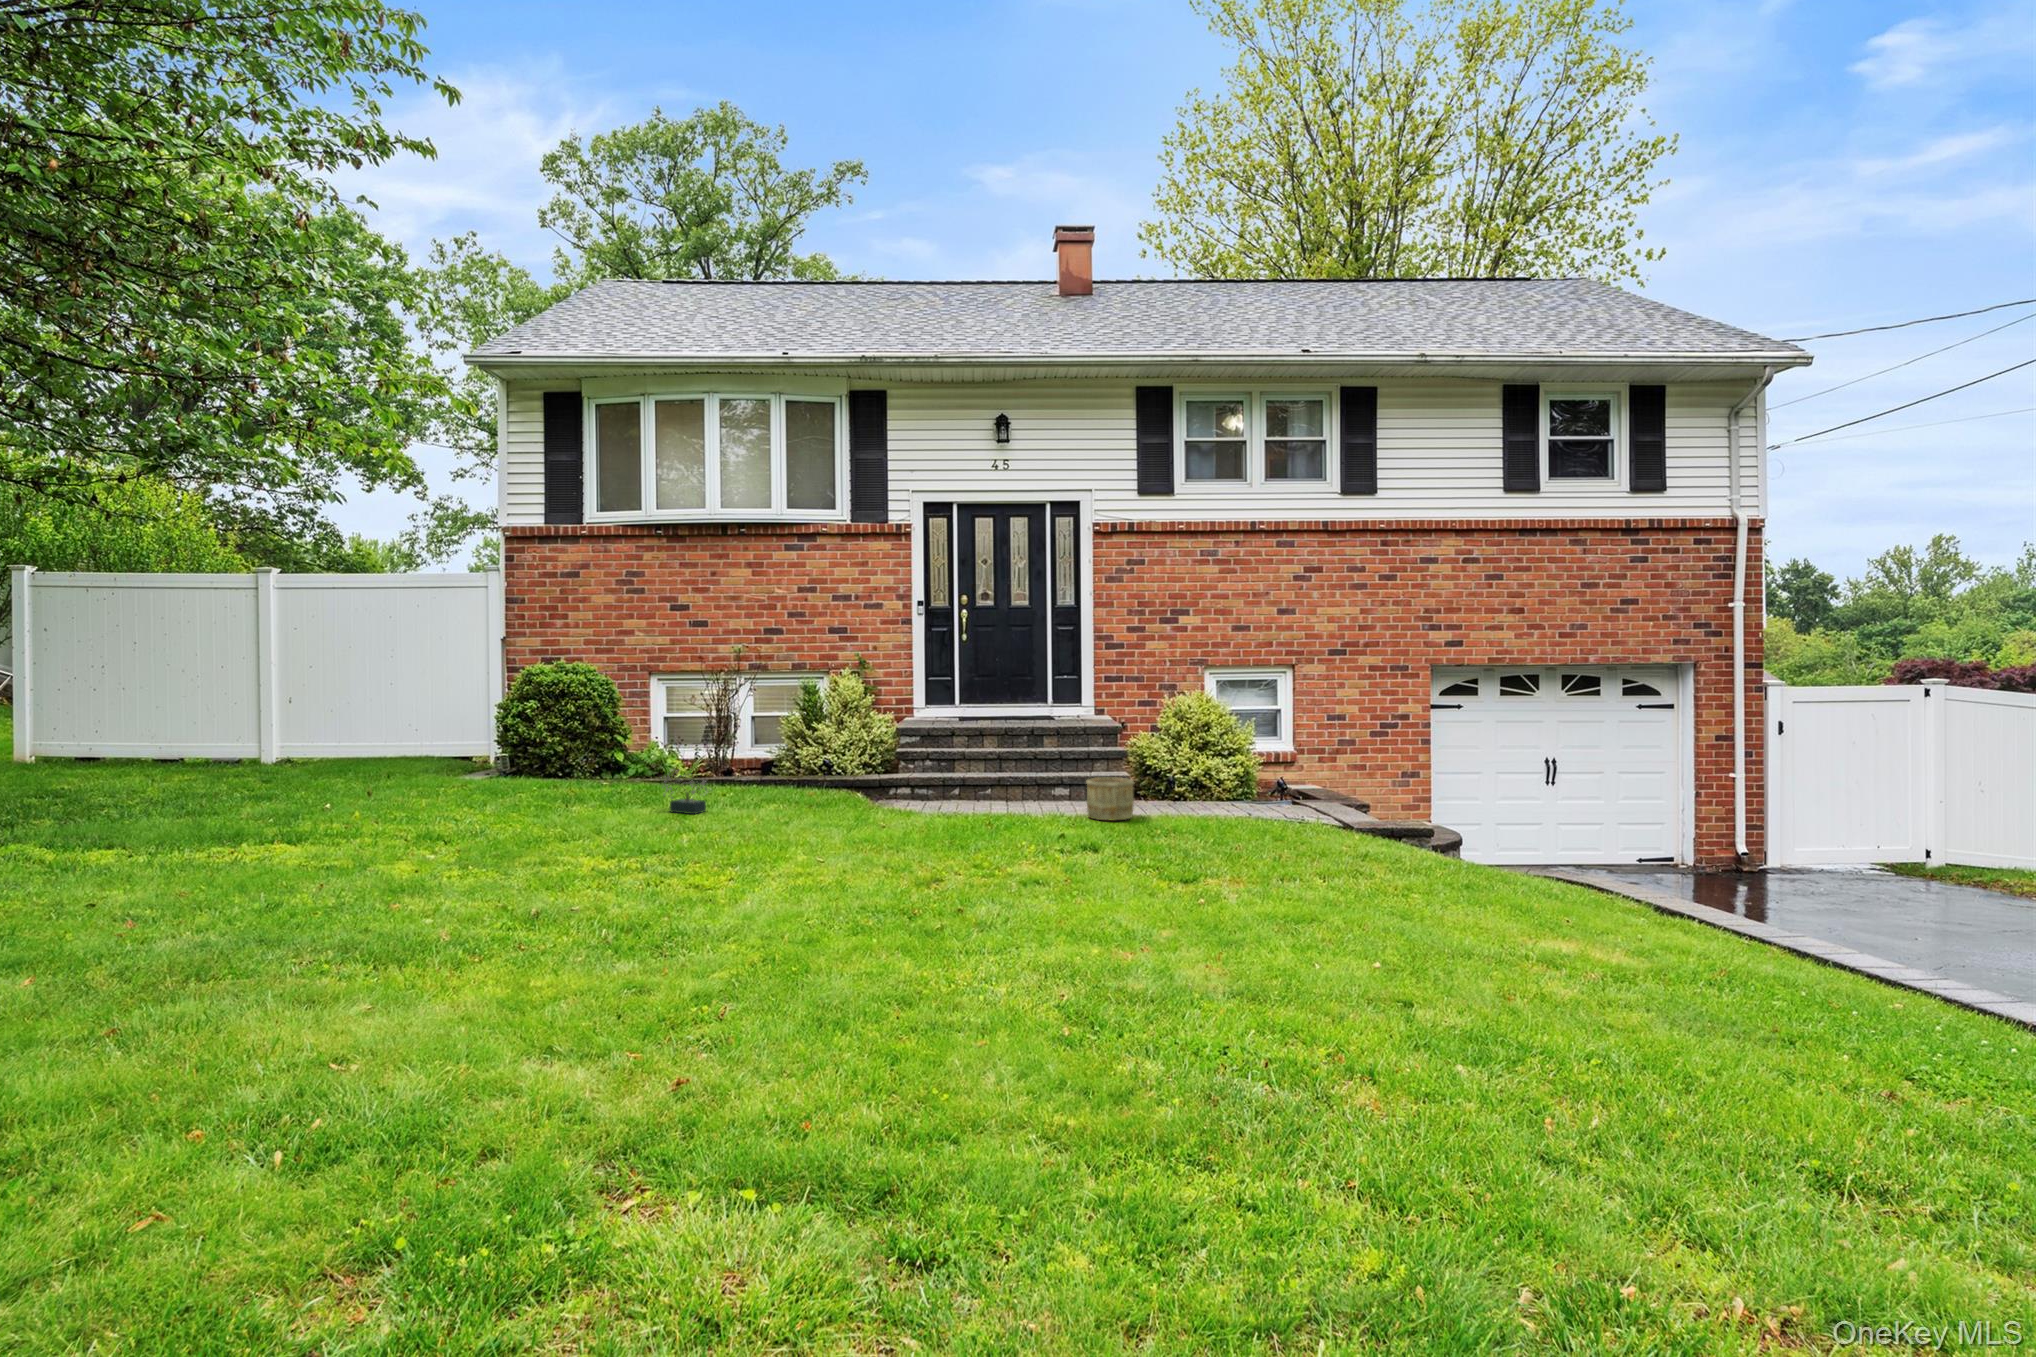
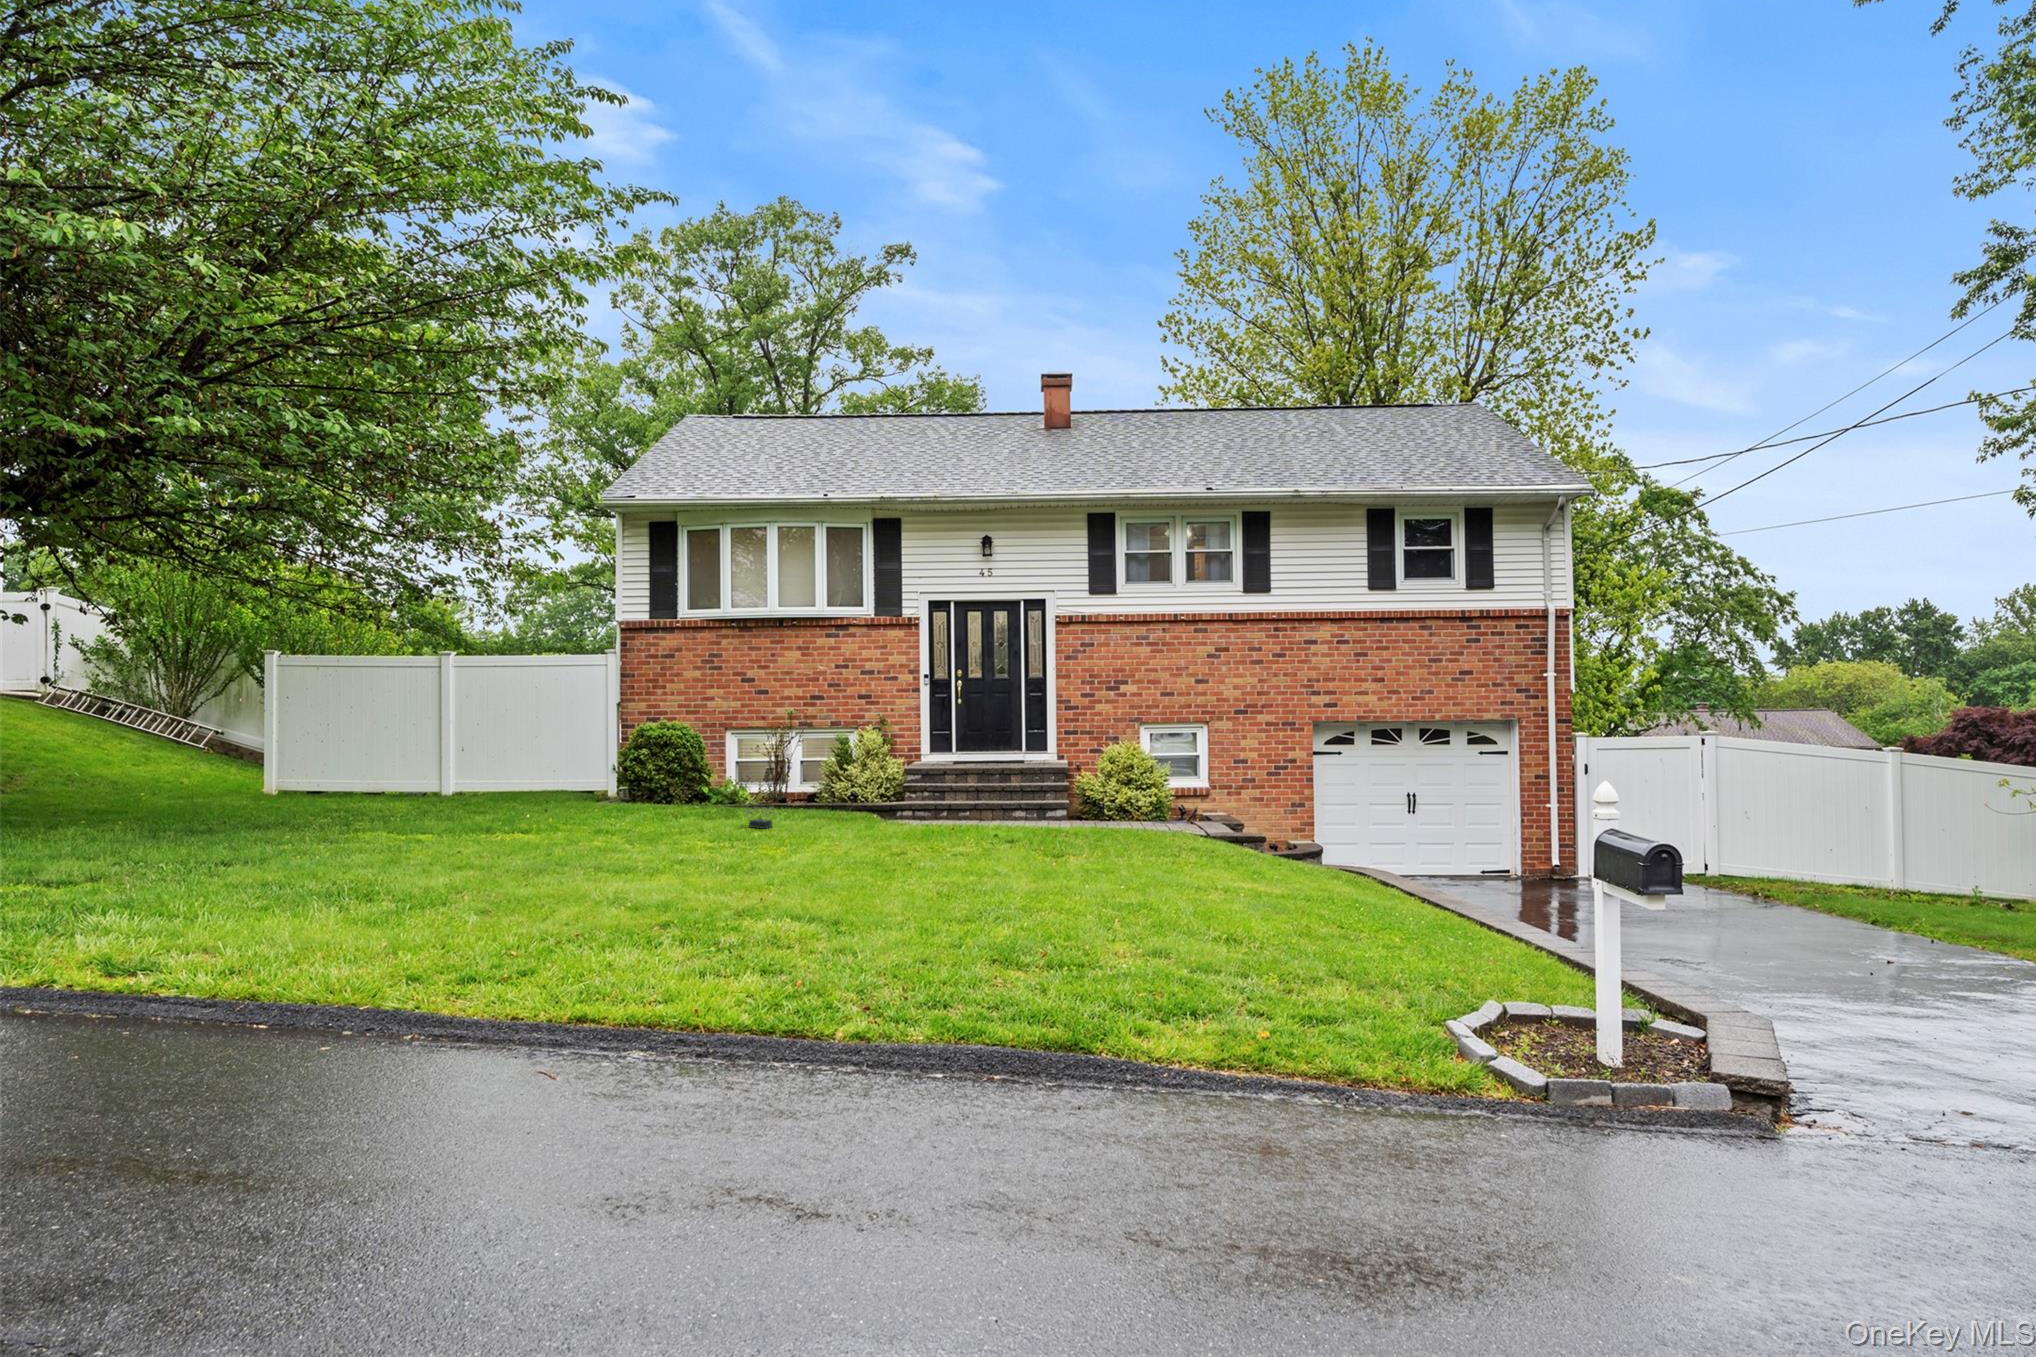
wooden bucket: present [1086,777,1134,820] -> none [1021,806,1053,835]

